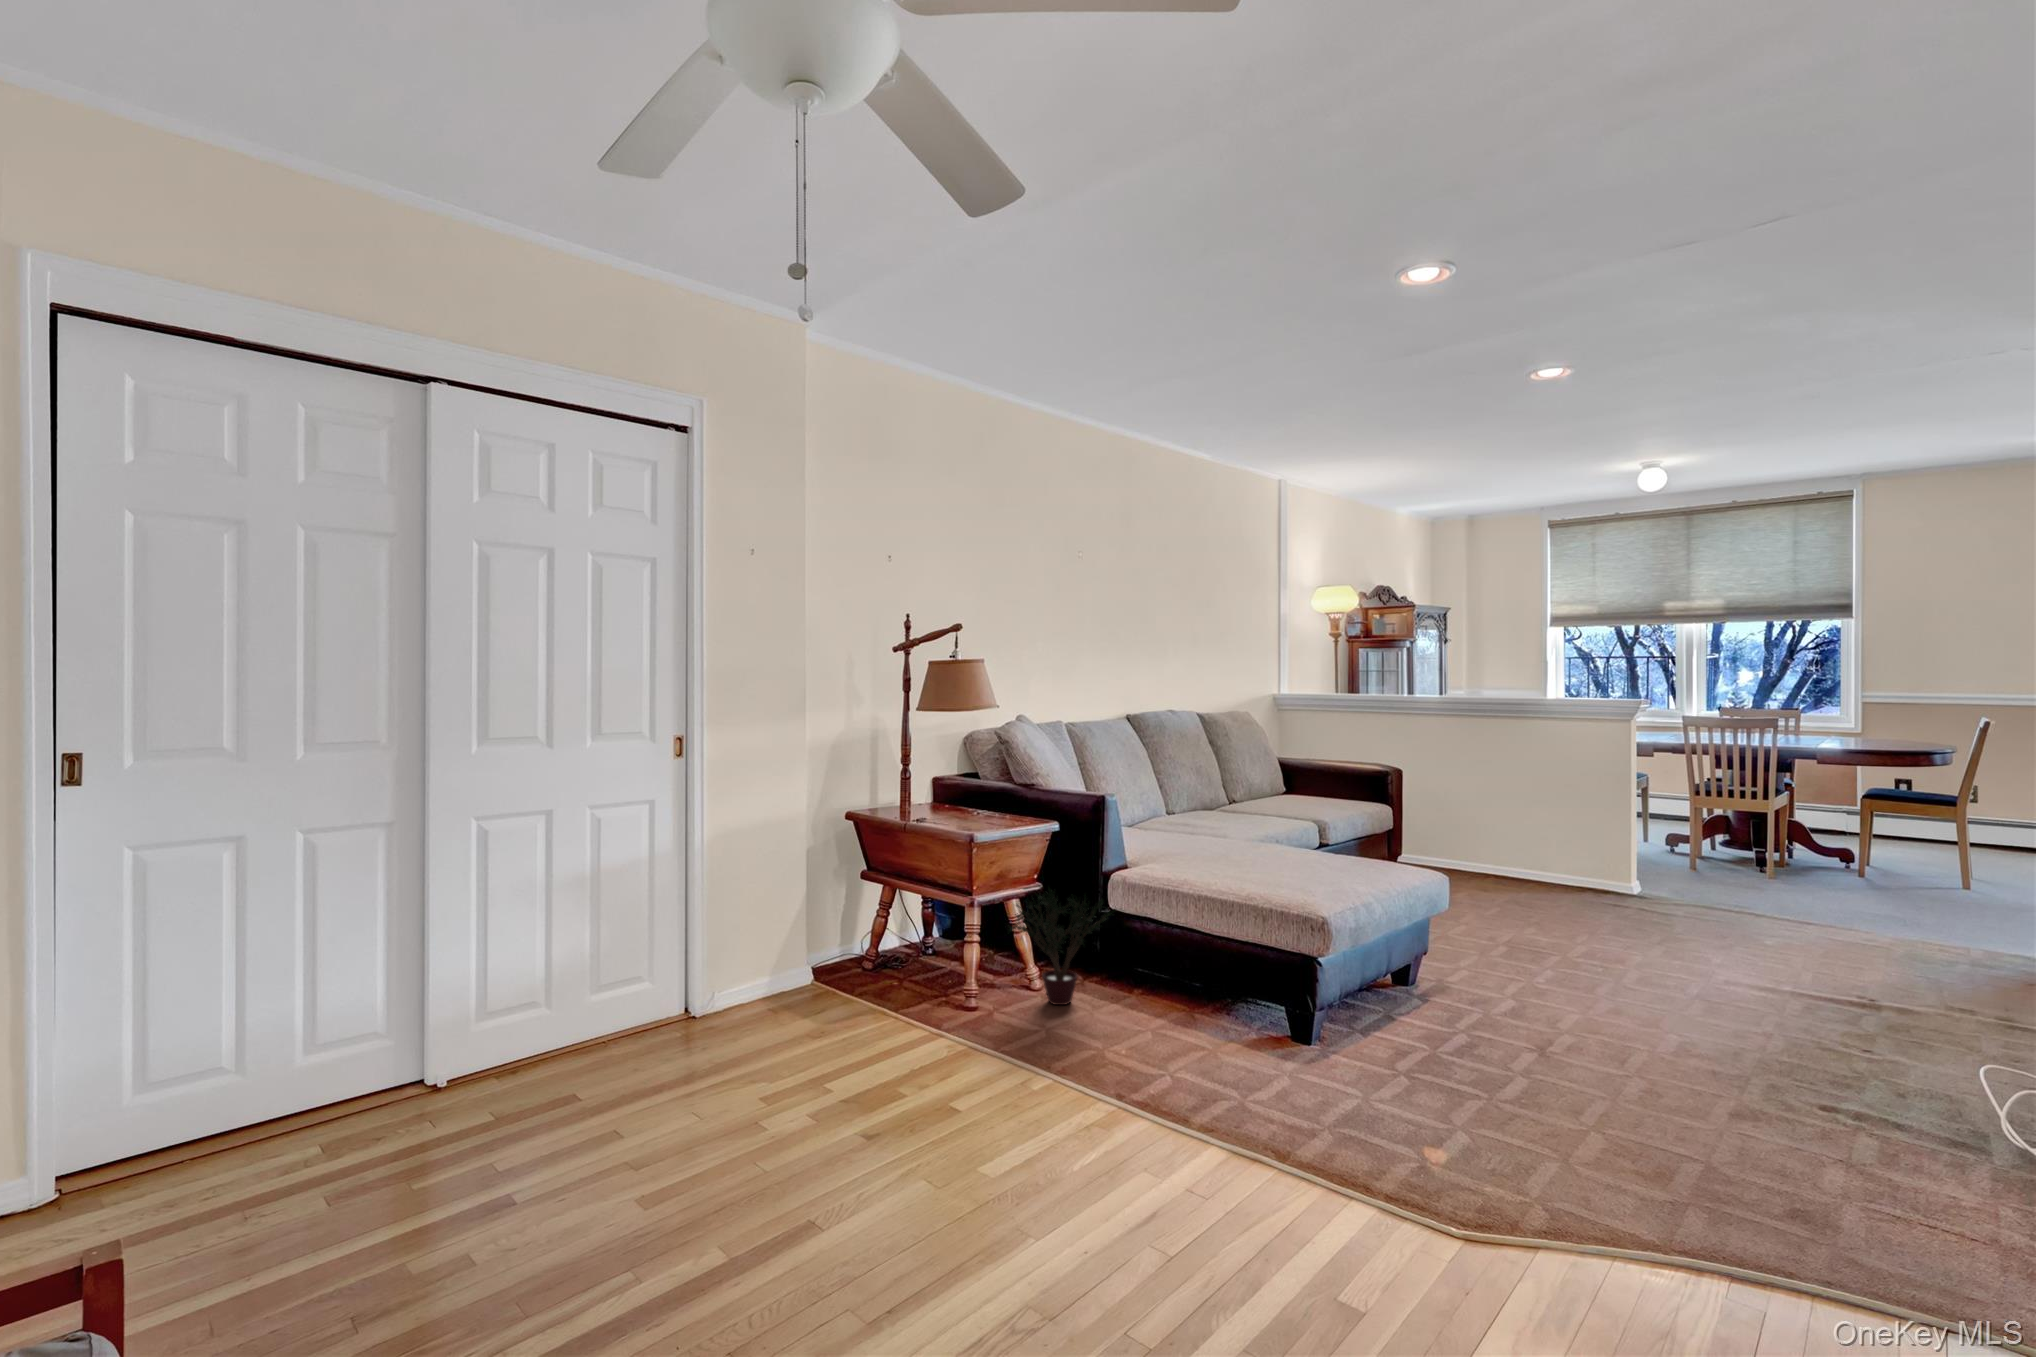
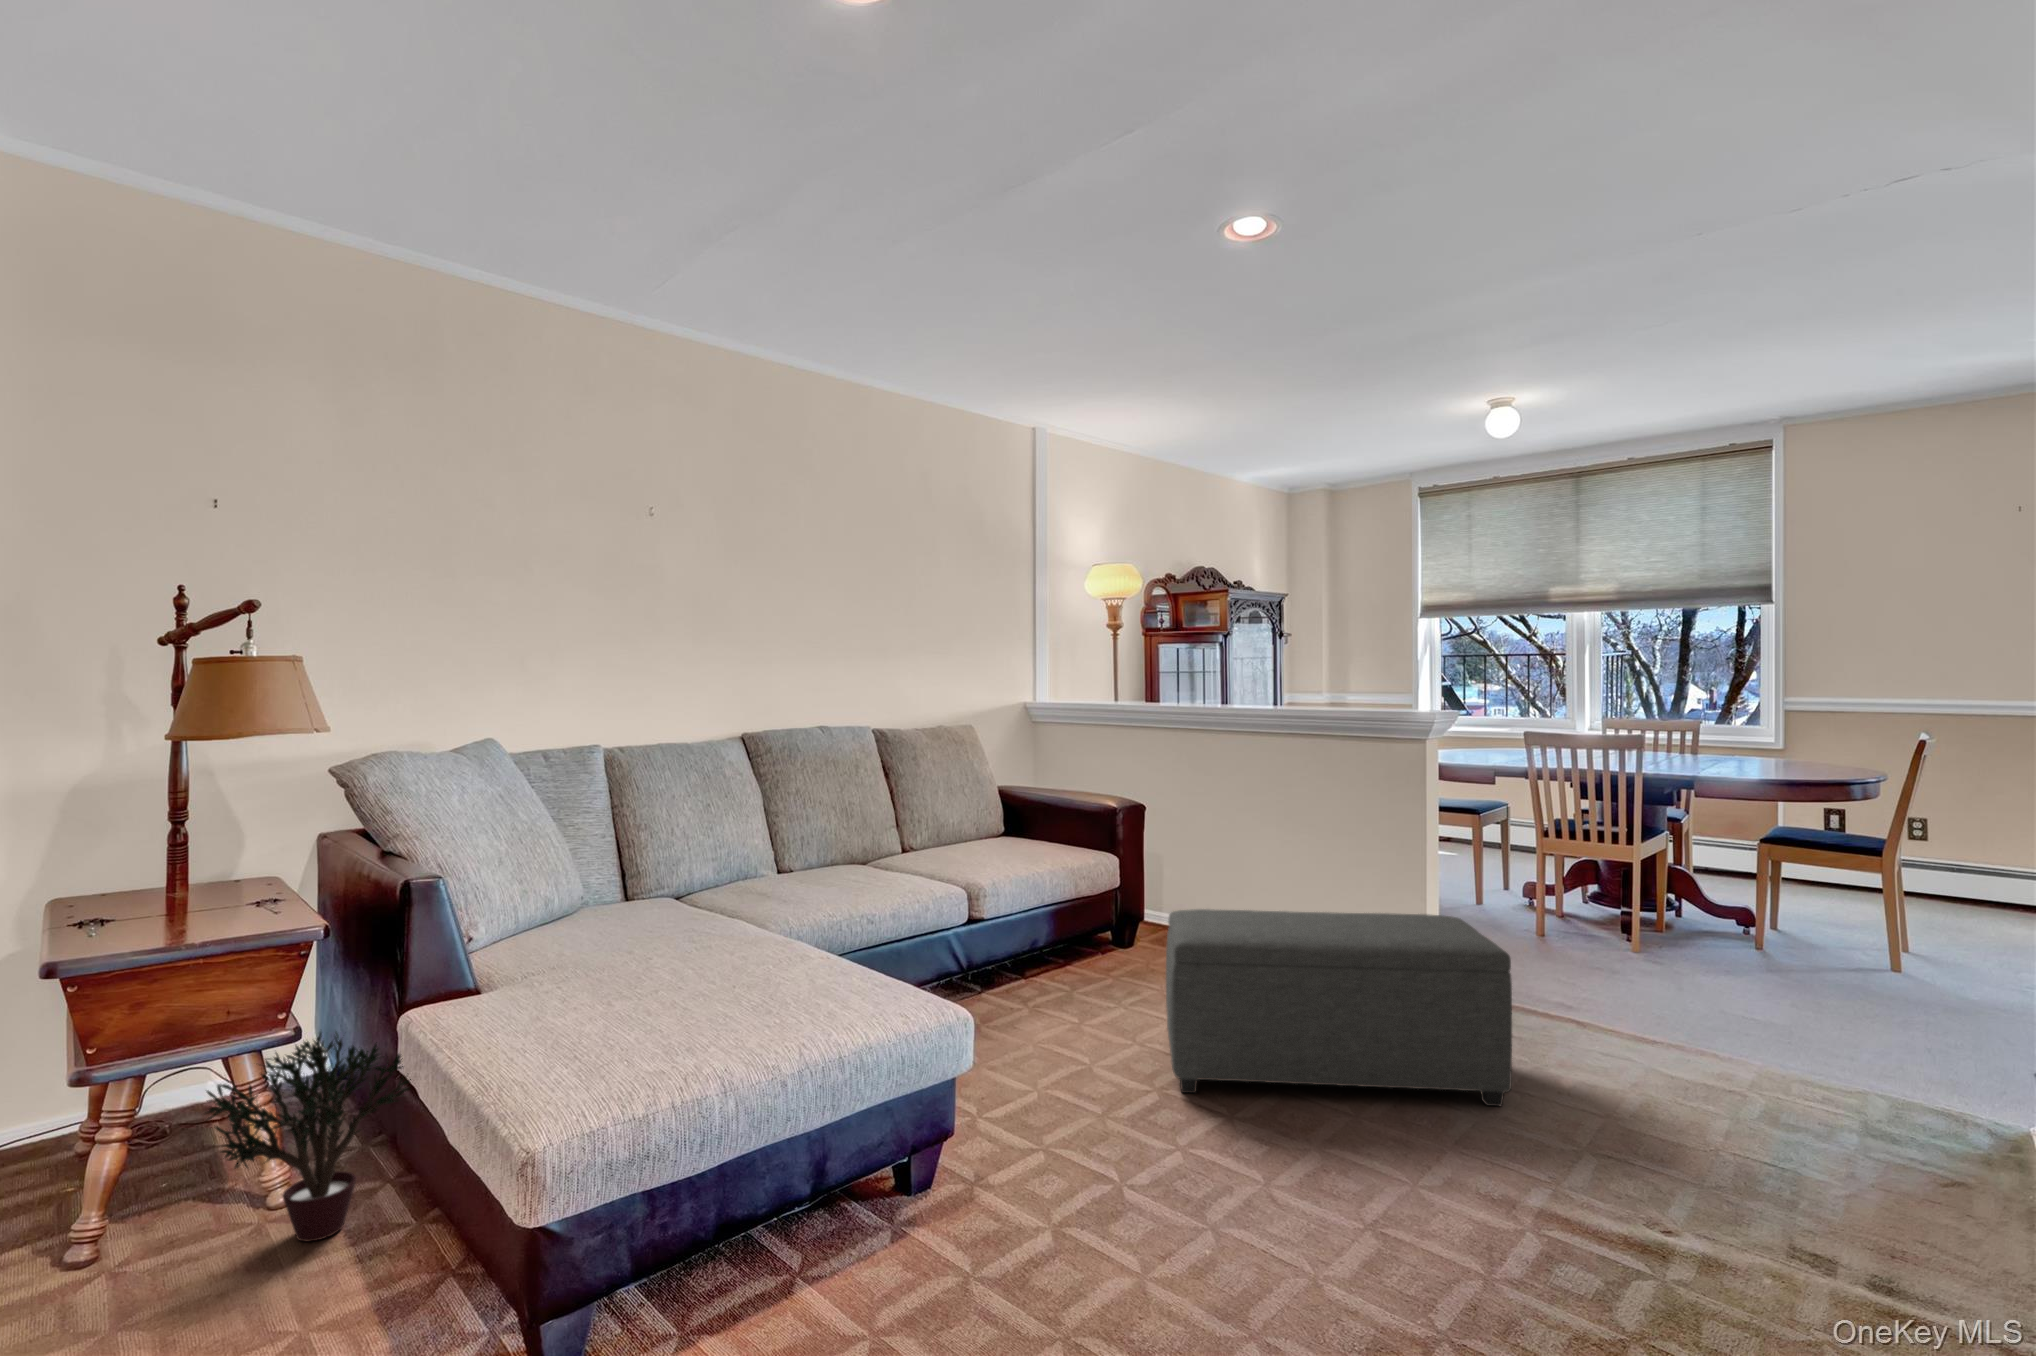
ottoman: none [1474,834,1735,956] -> present [1166,909,1512,1106]

